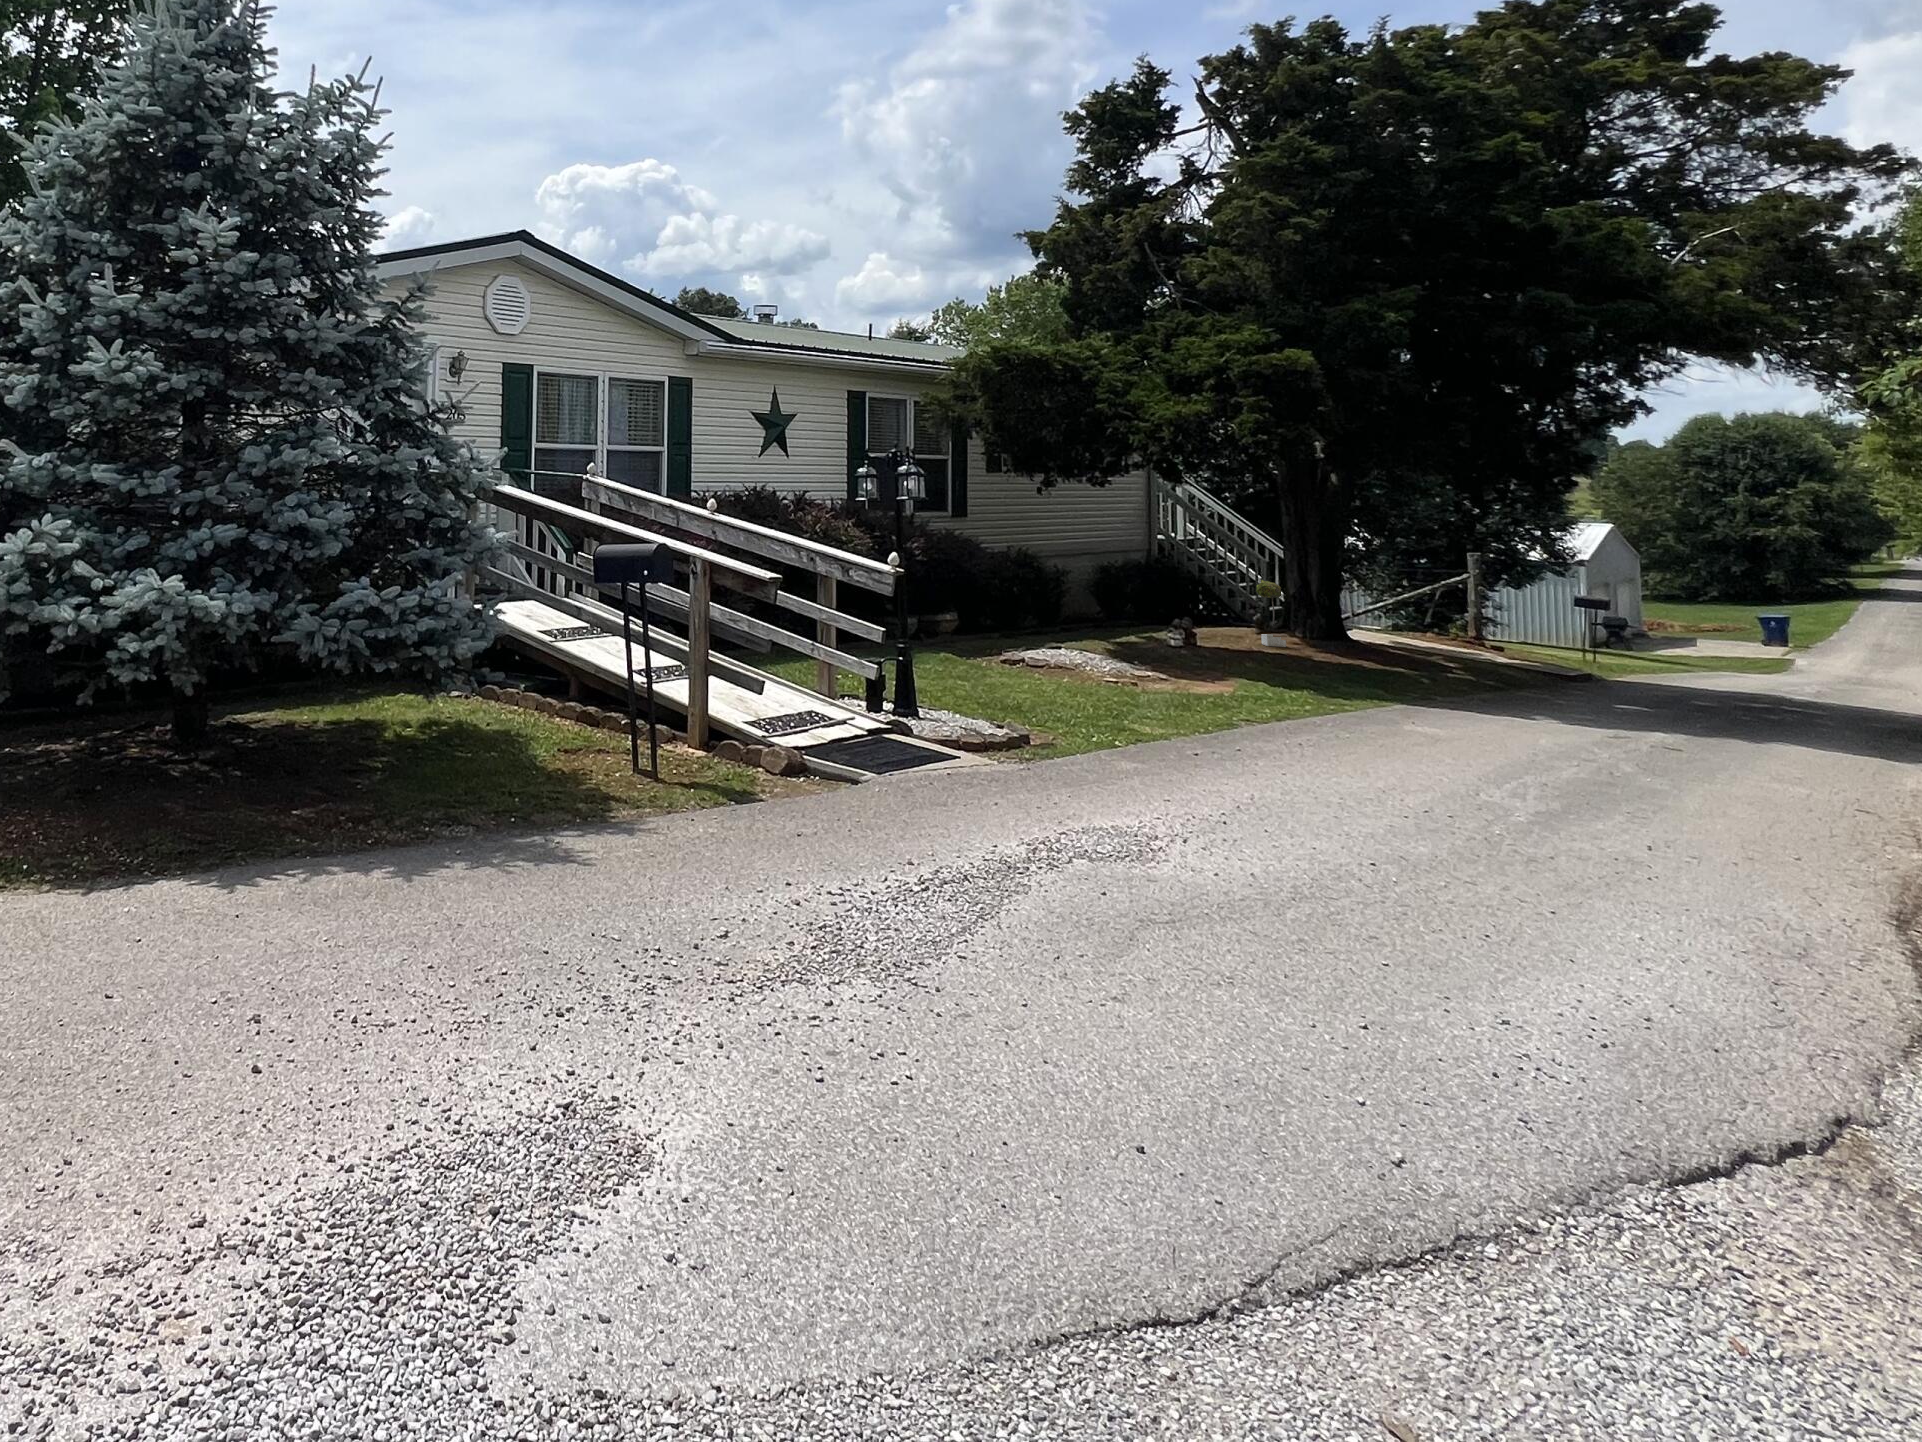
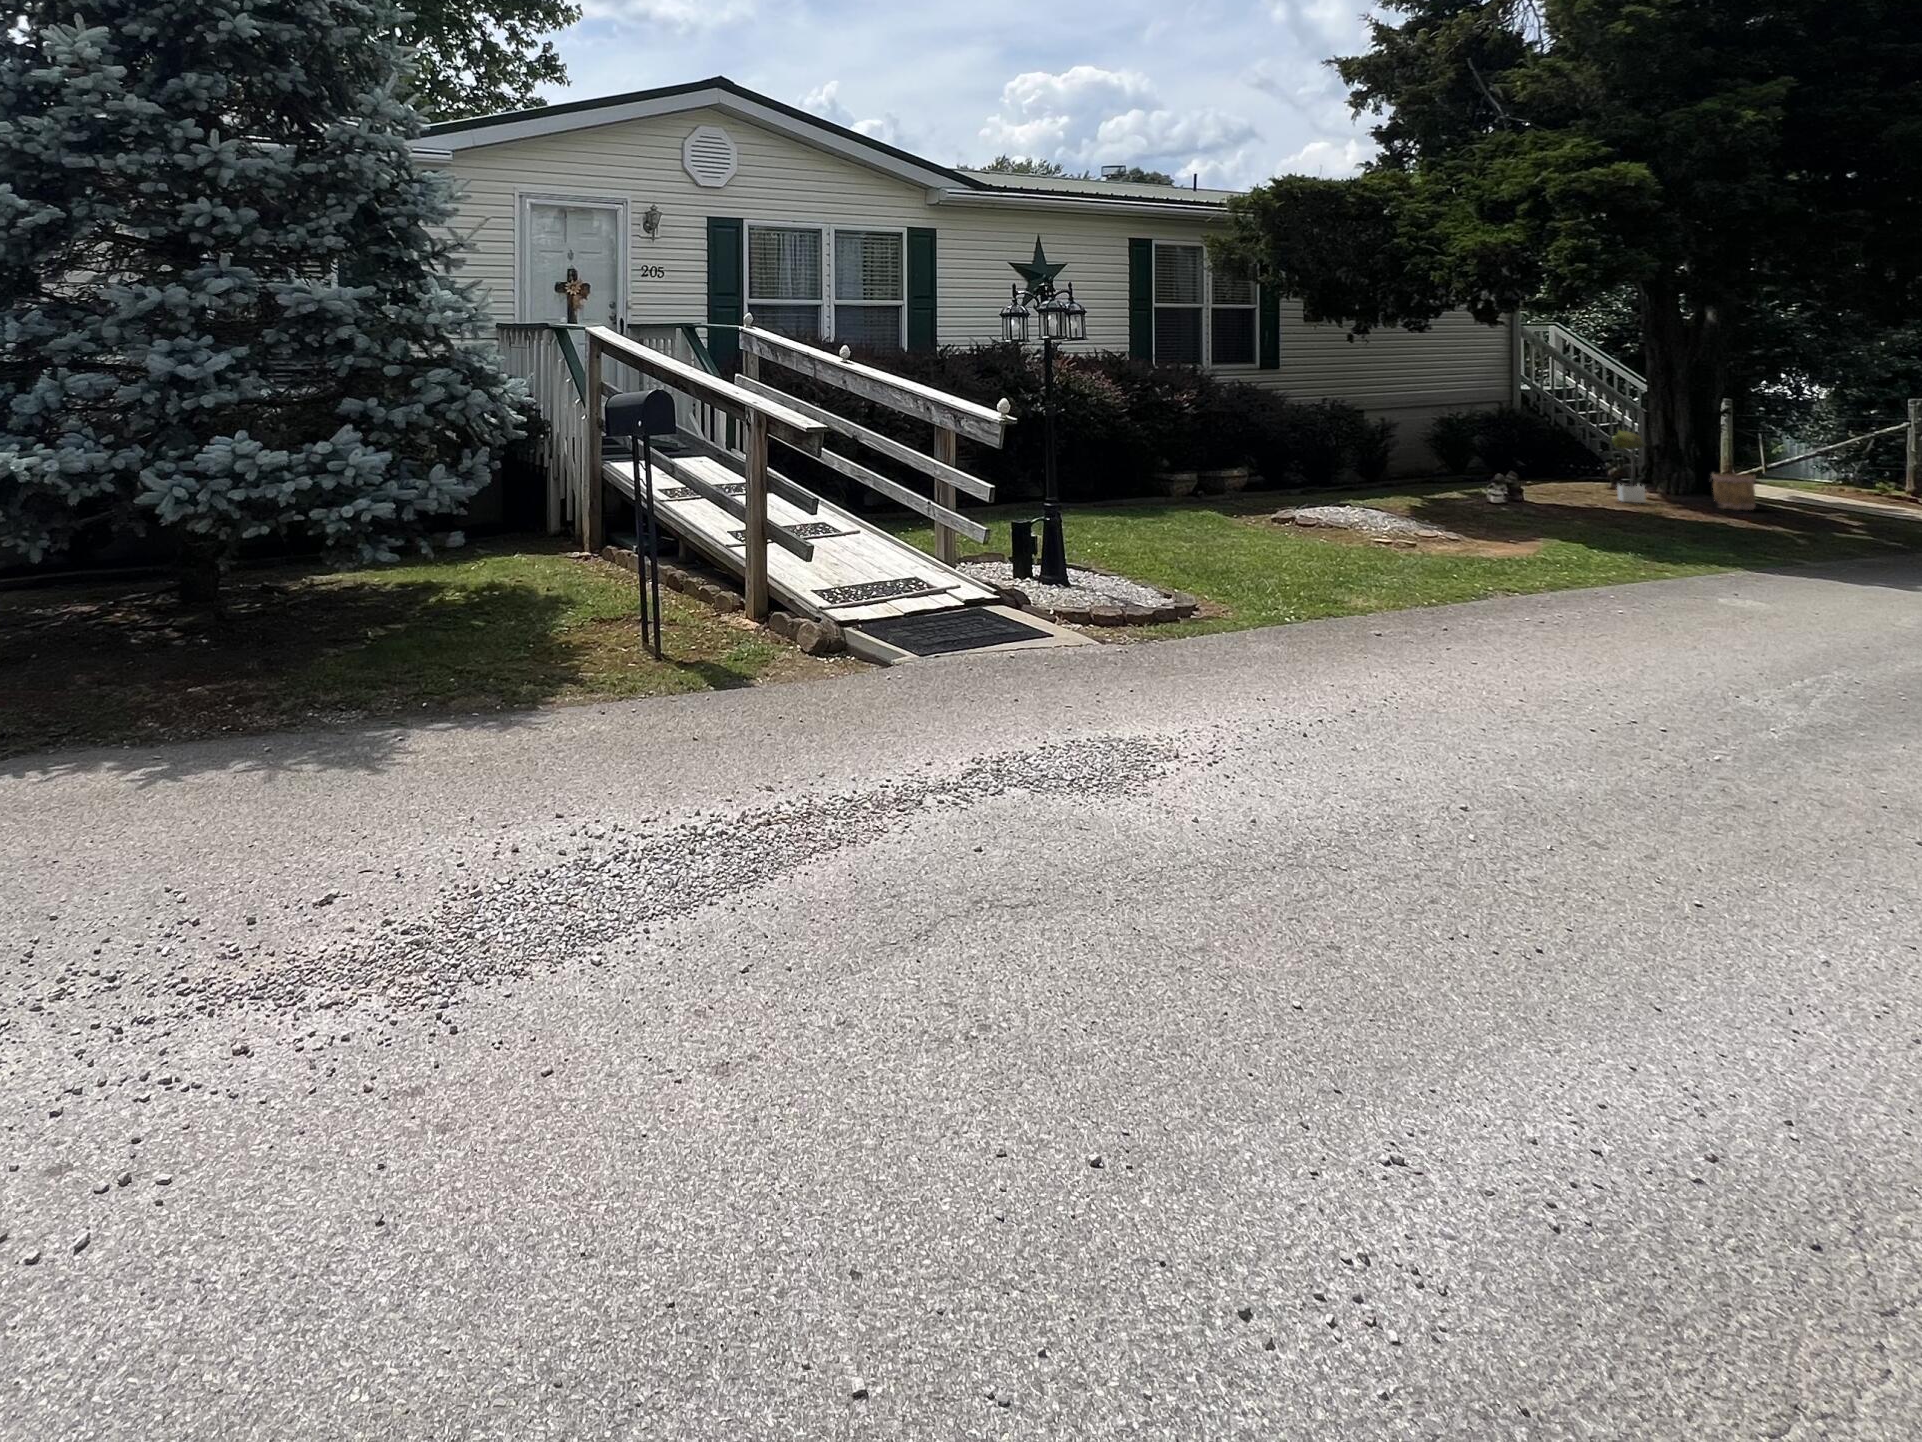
bucket: none [1338,619,1377,653] -> present [1710,473,1756,510]

